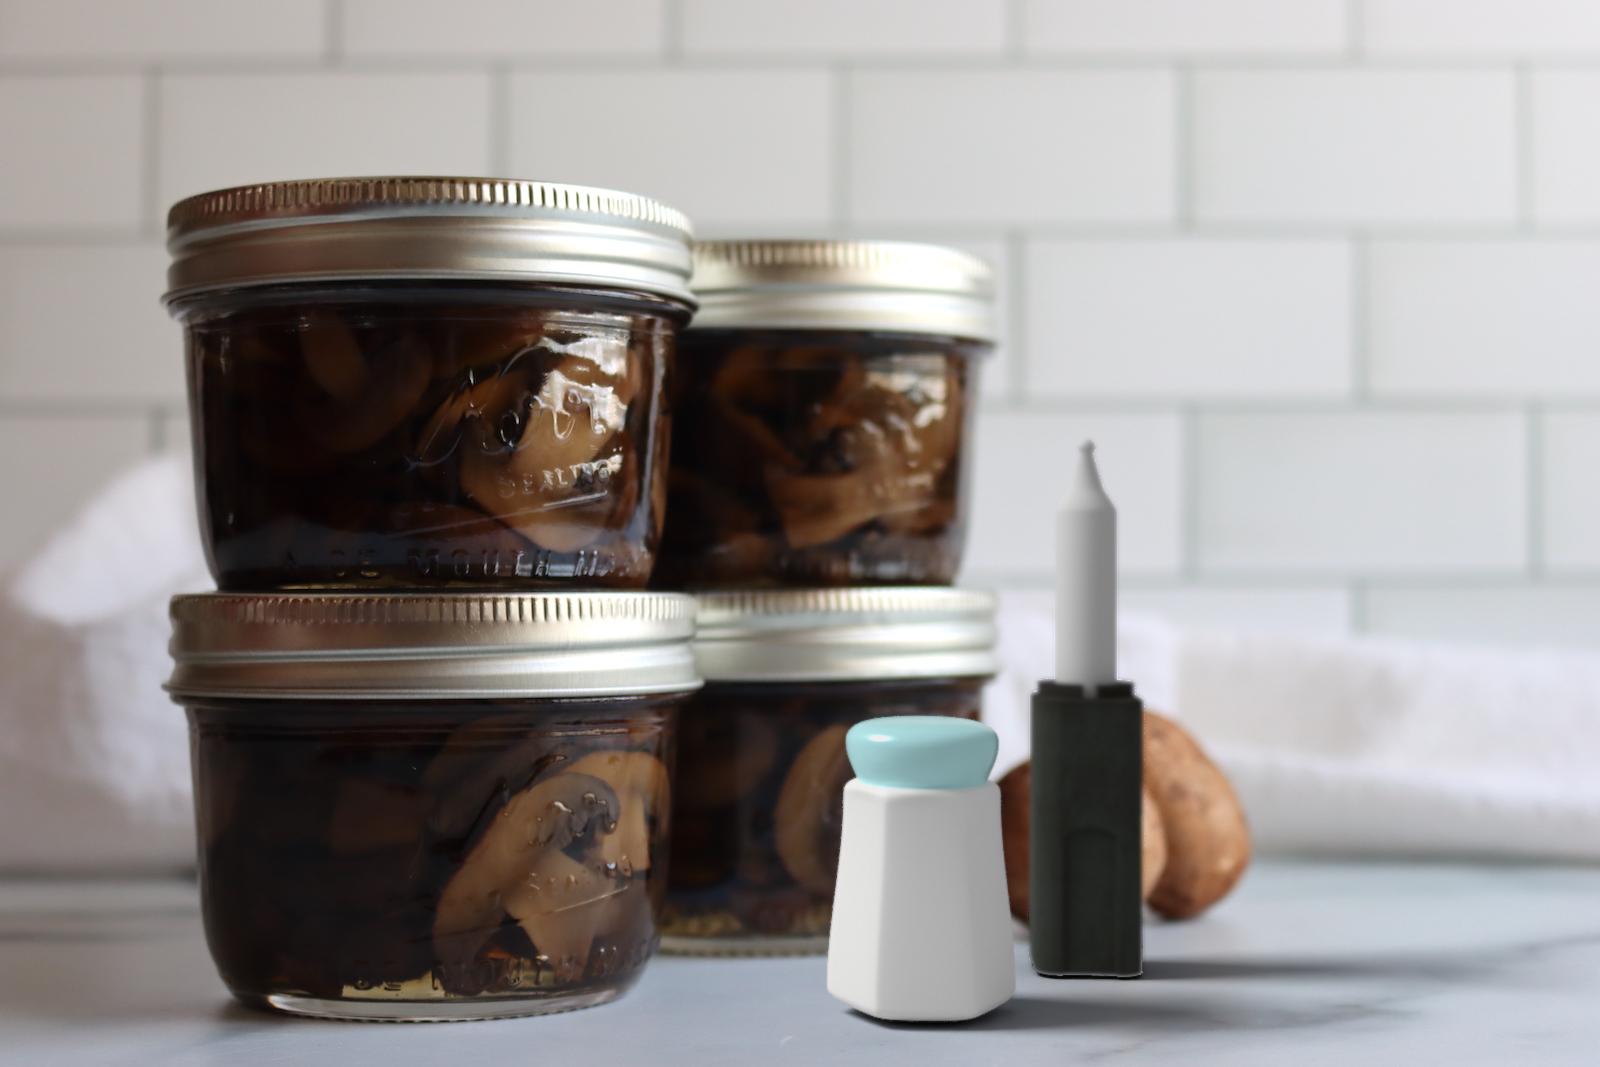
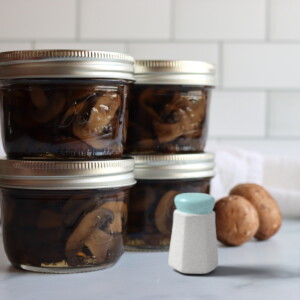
candle: present [1029,439,1144,978] -> none [222,115,254,260]

